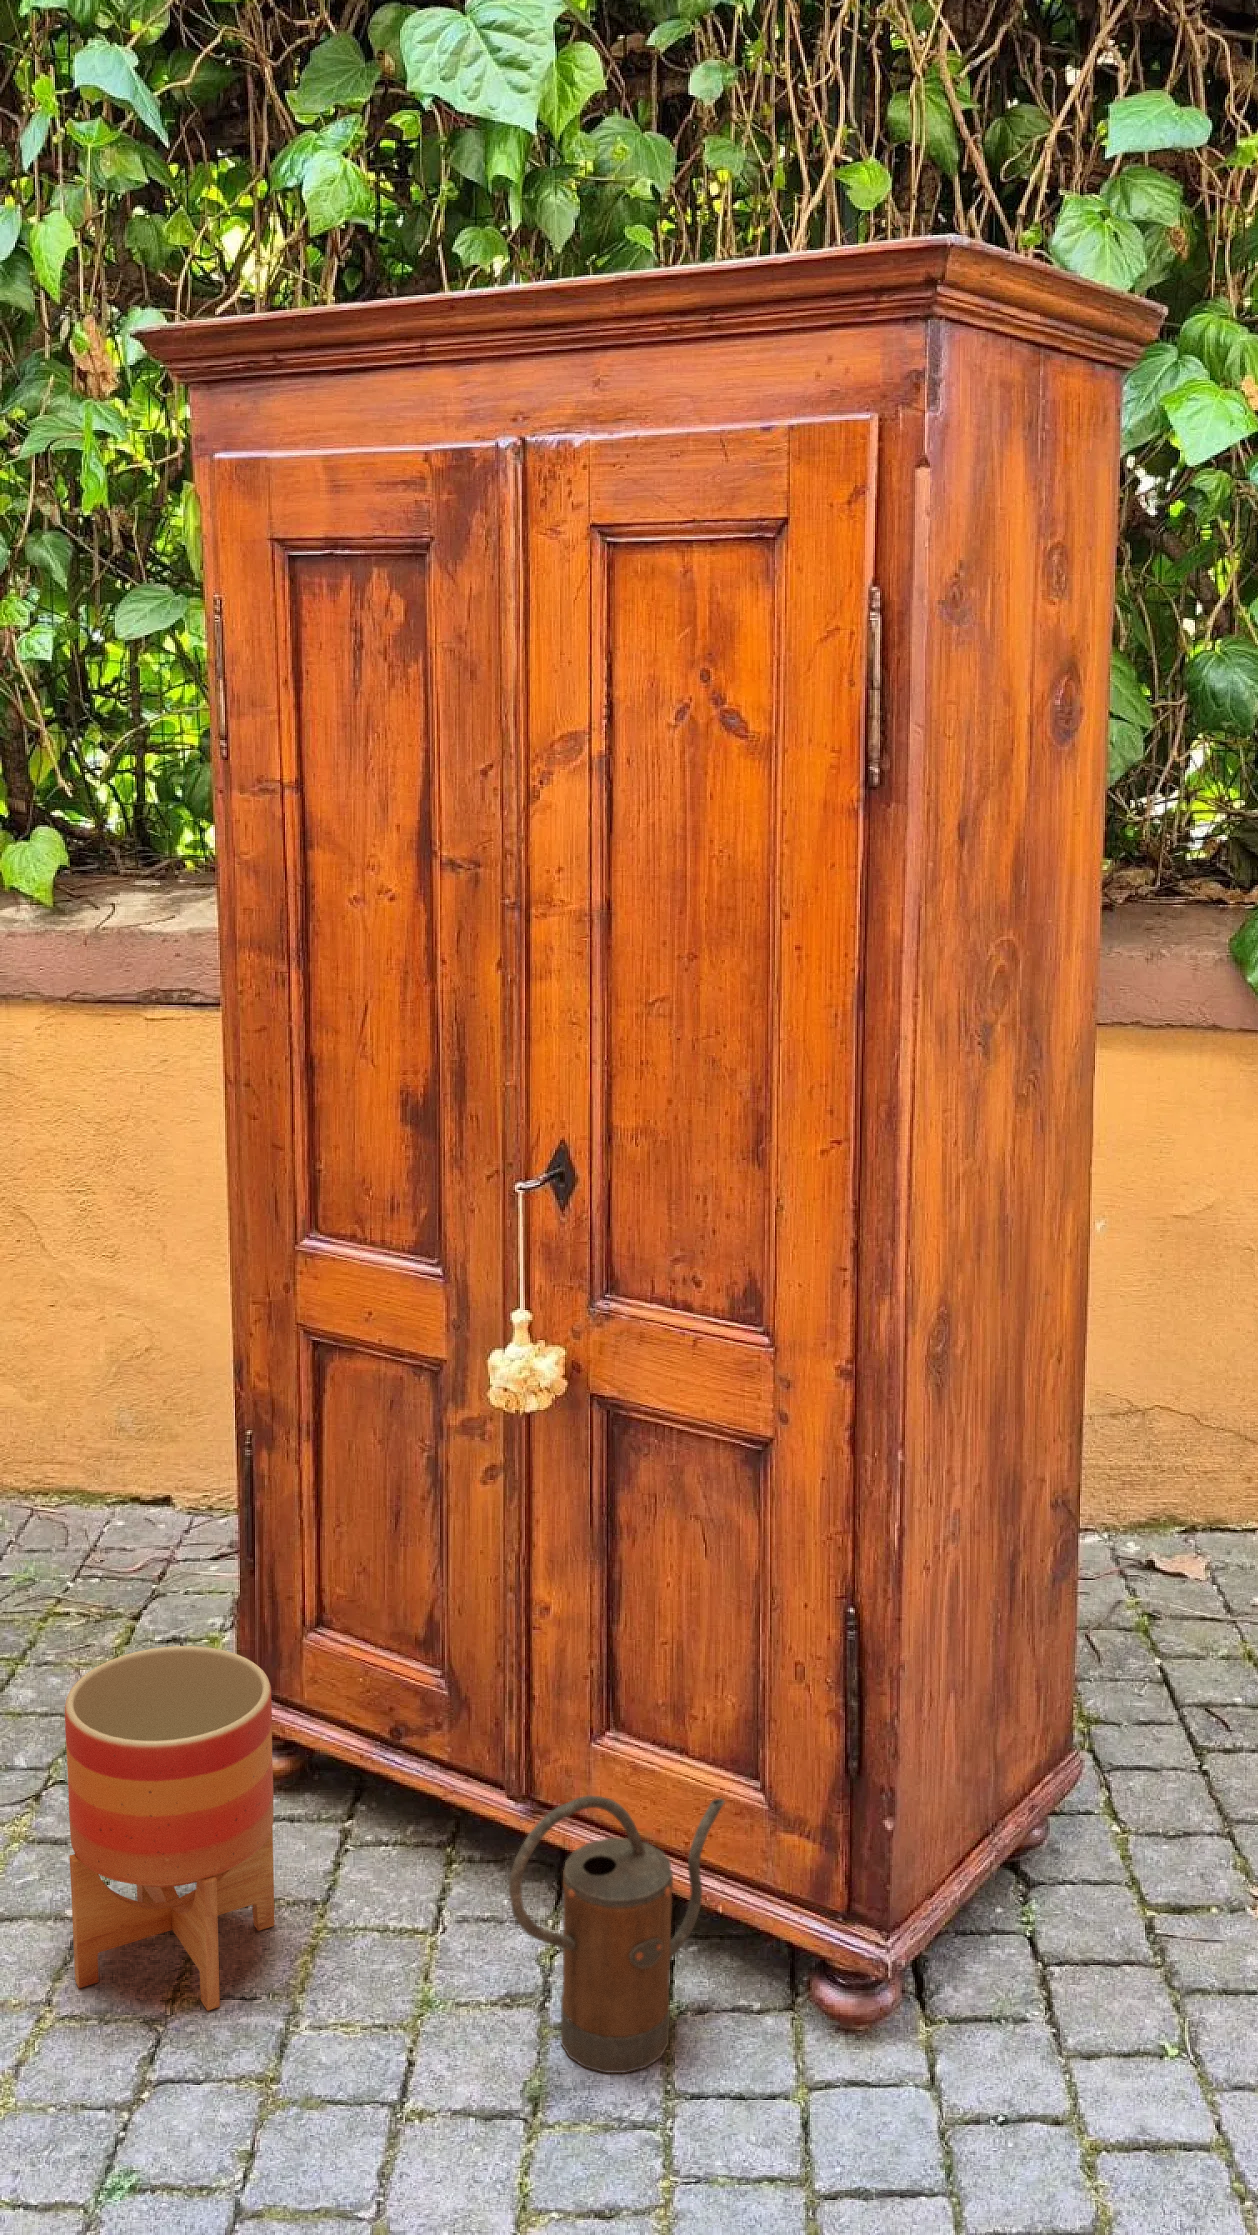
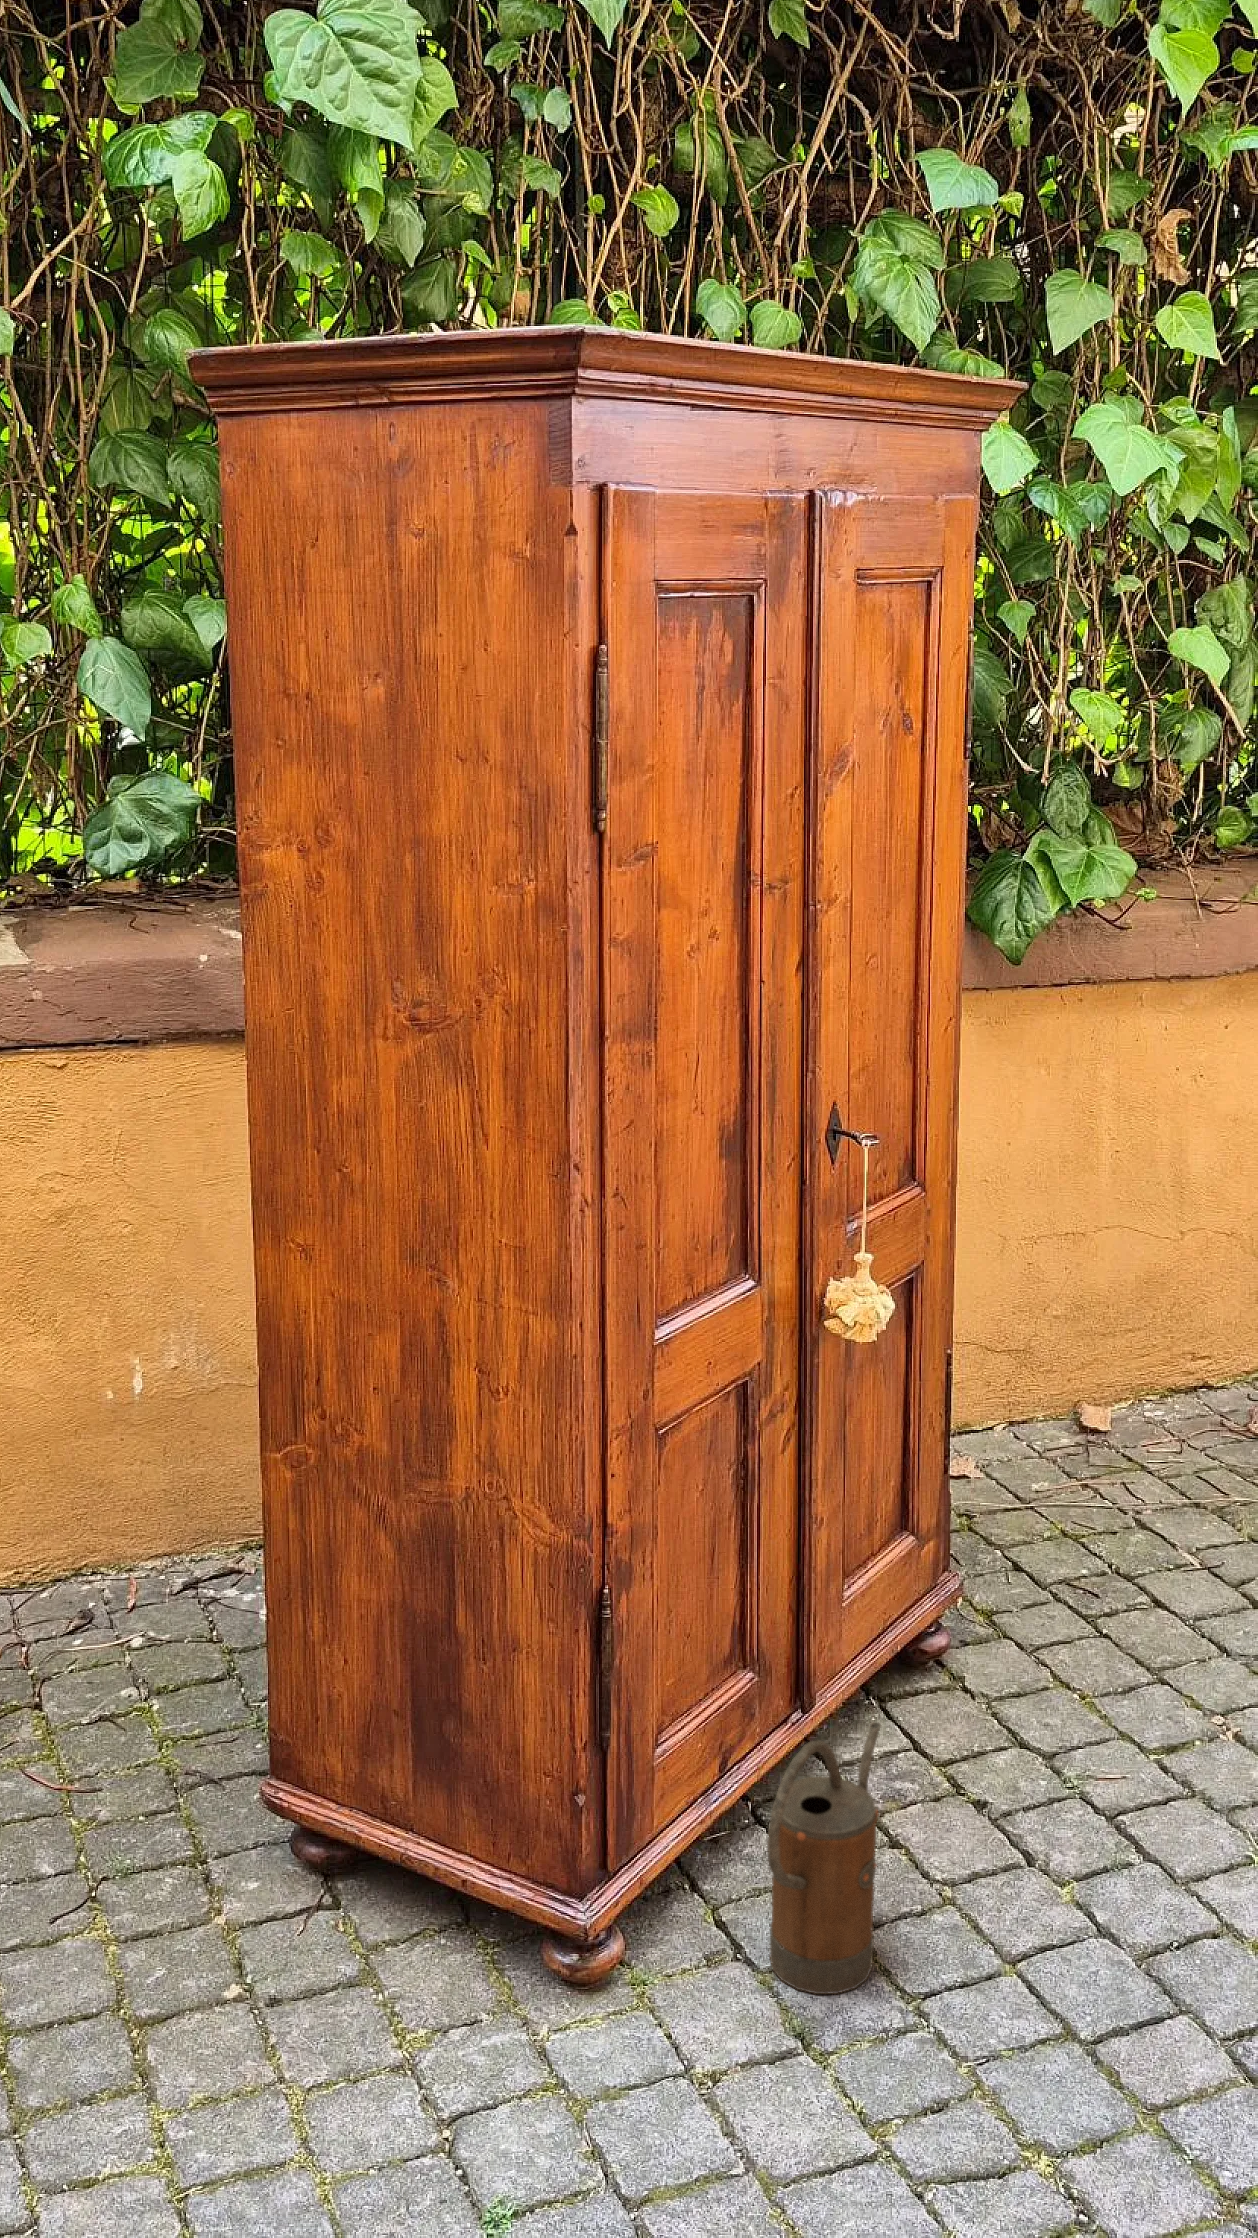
planter: present [65,1646,275,2011] -> none [259,1692,468,2063]

